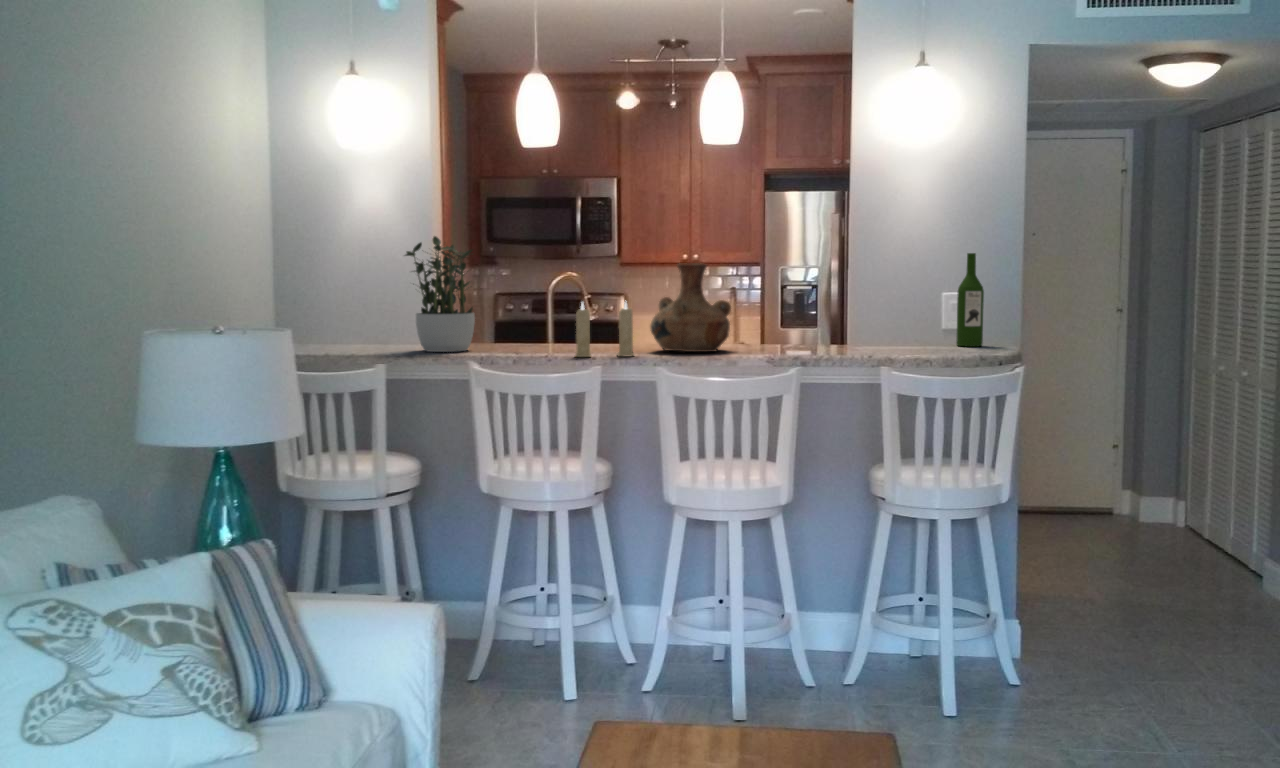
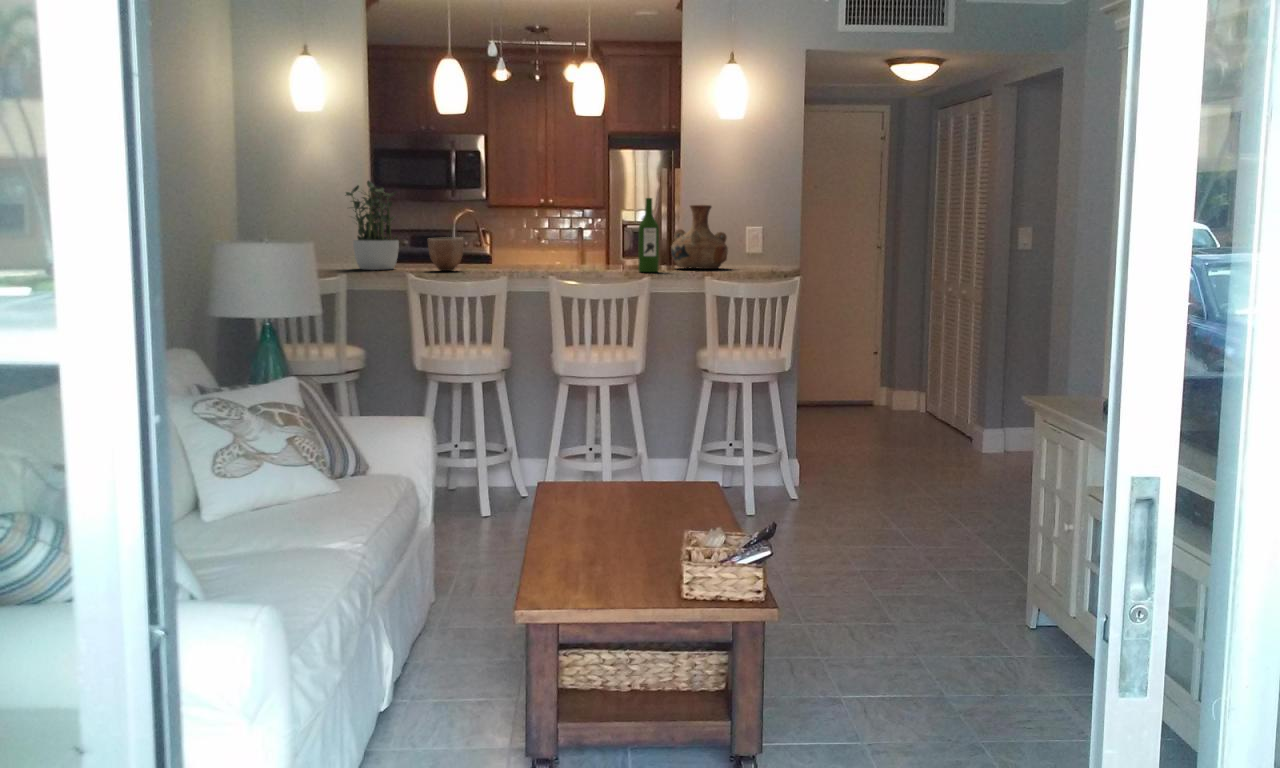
wine bottle: present [956,253,984,346] -> present [638,198,659,272]
vase: present [651,263,731,352] -> present [671,205,728,269]
candle: present [575,302,634,357] -> none [481,230,526,272]
decorative bowl: none [506,309,553,354] -> present [428,237,464,271]

